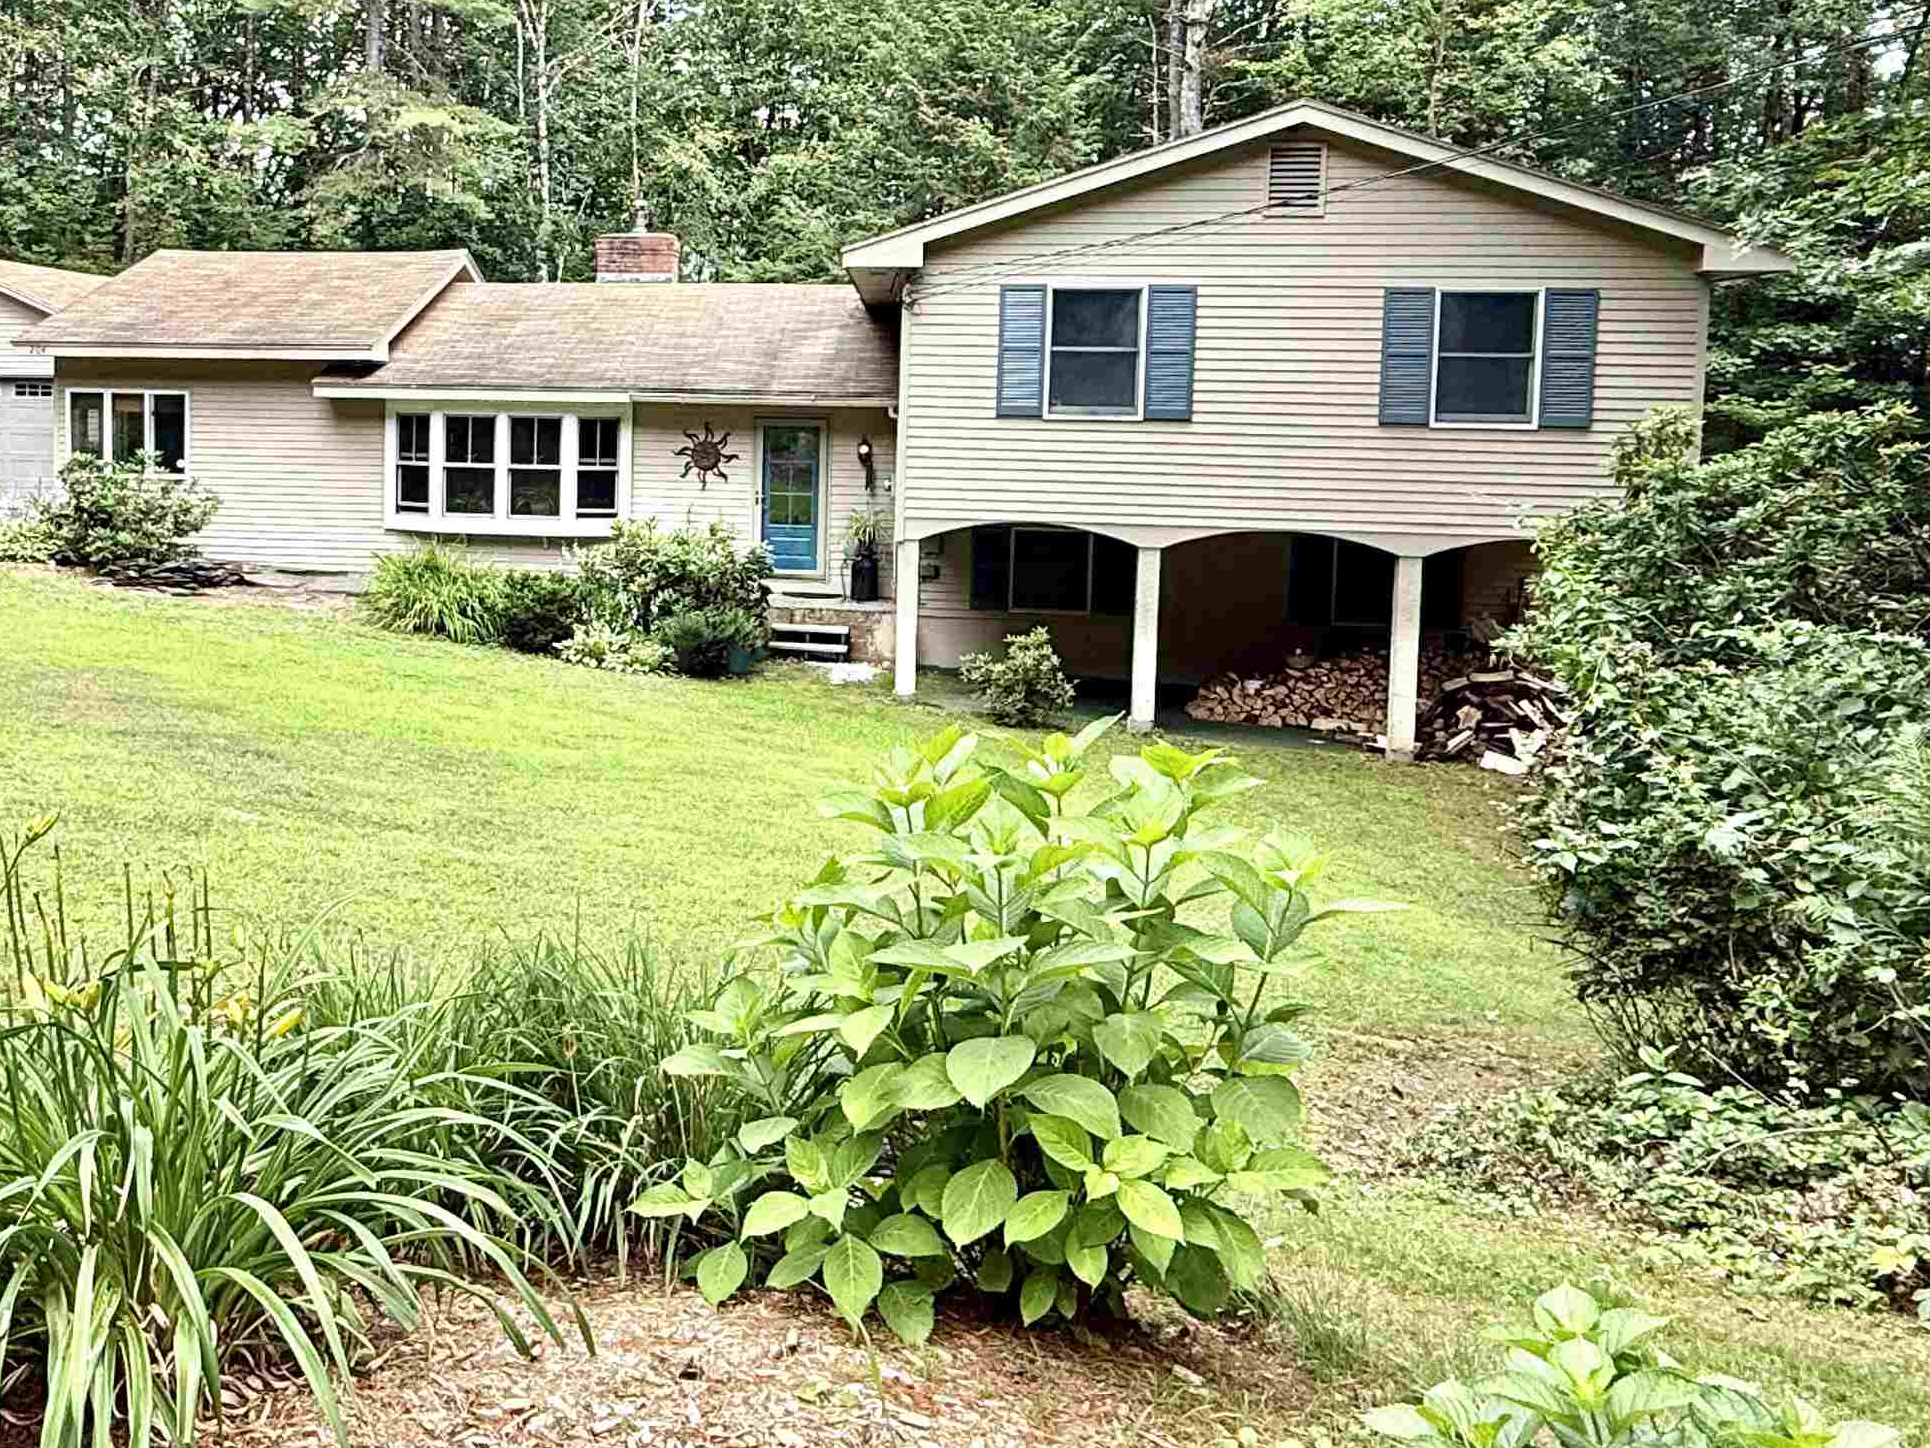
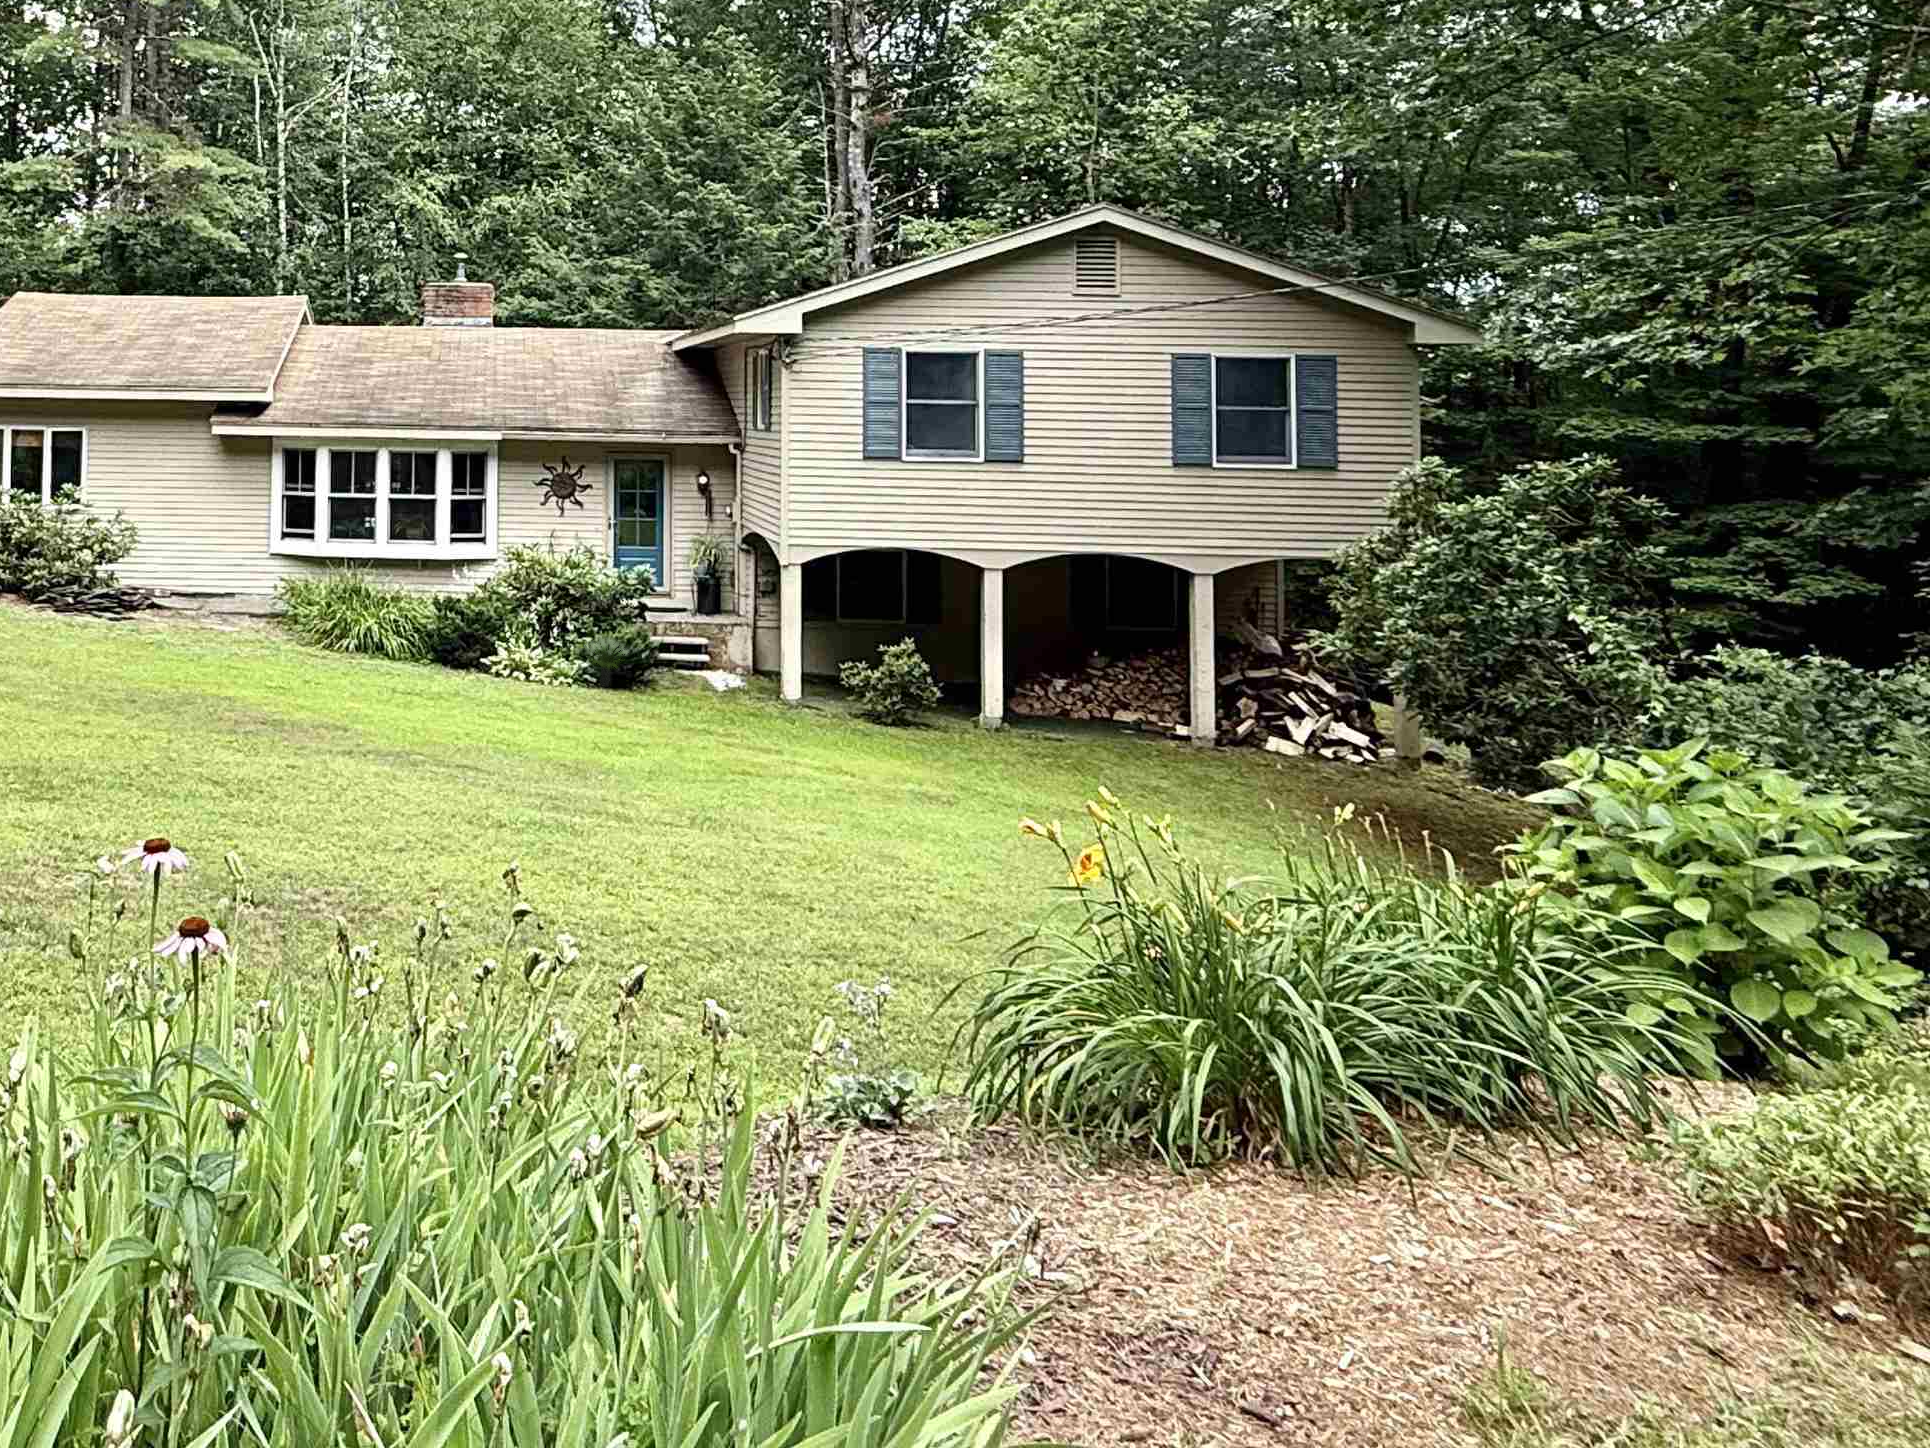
watering can: present [729,648,764,673] -> none [635,661,672,687]

